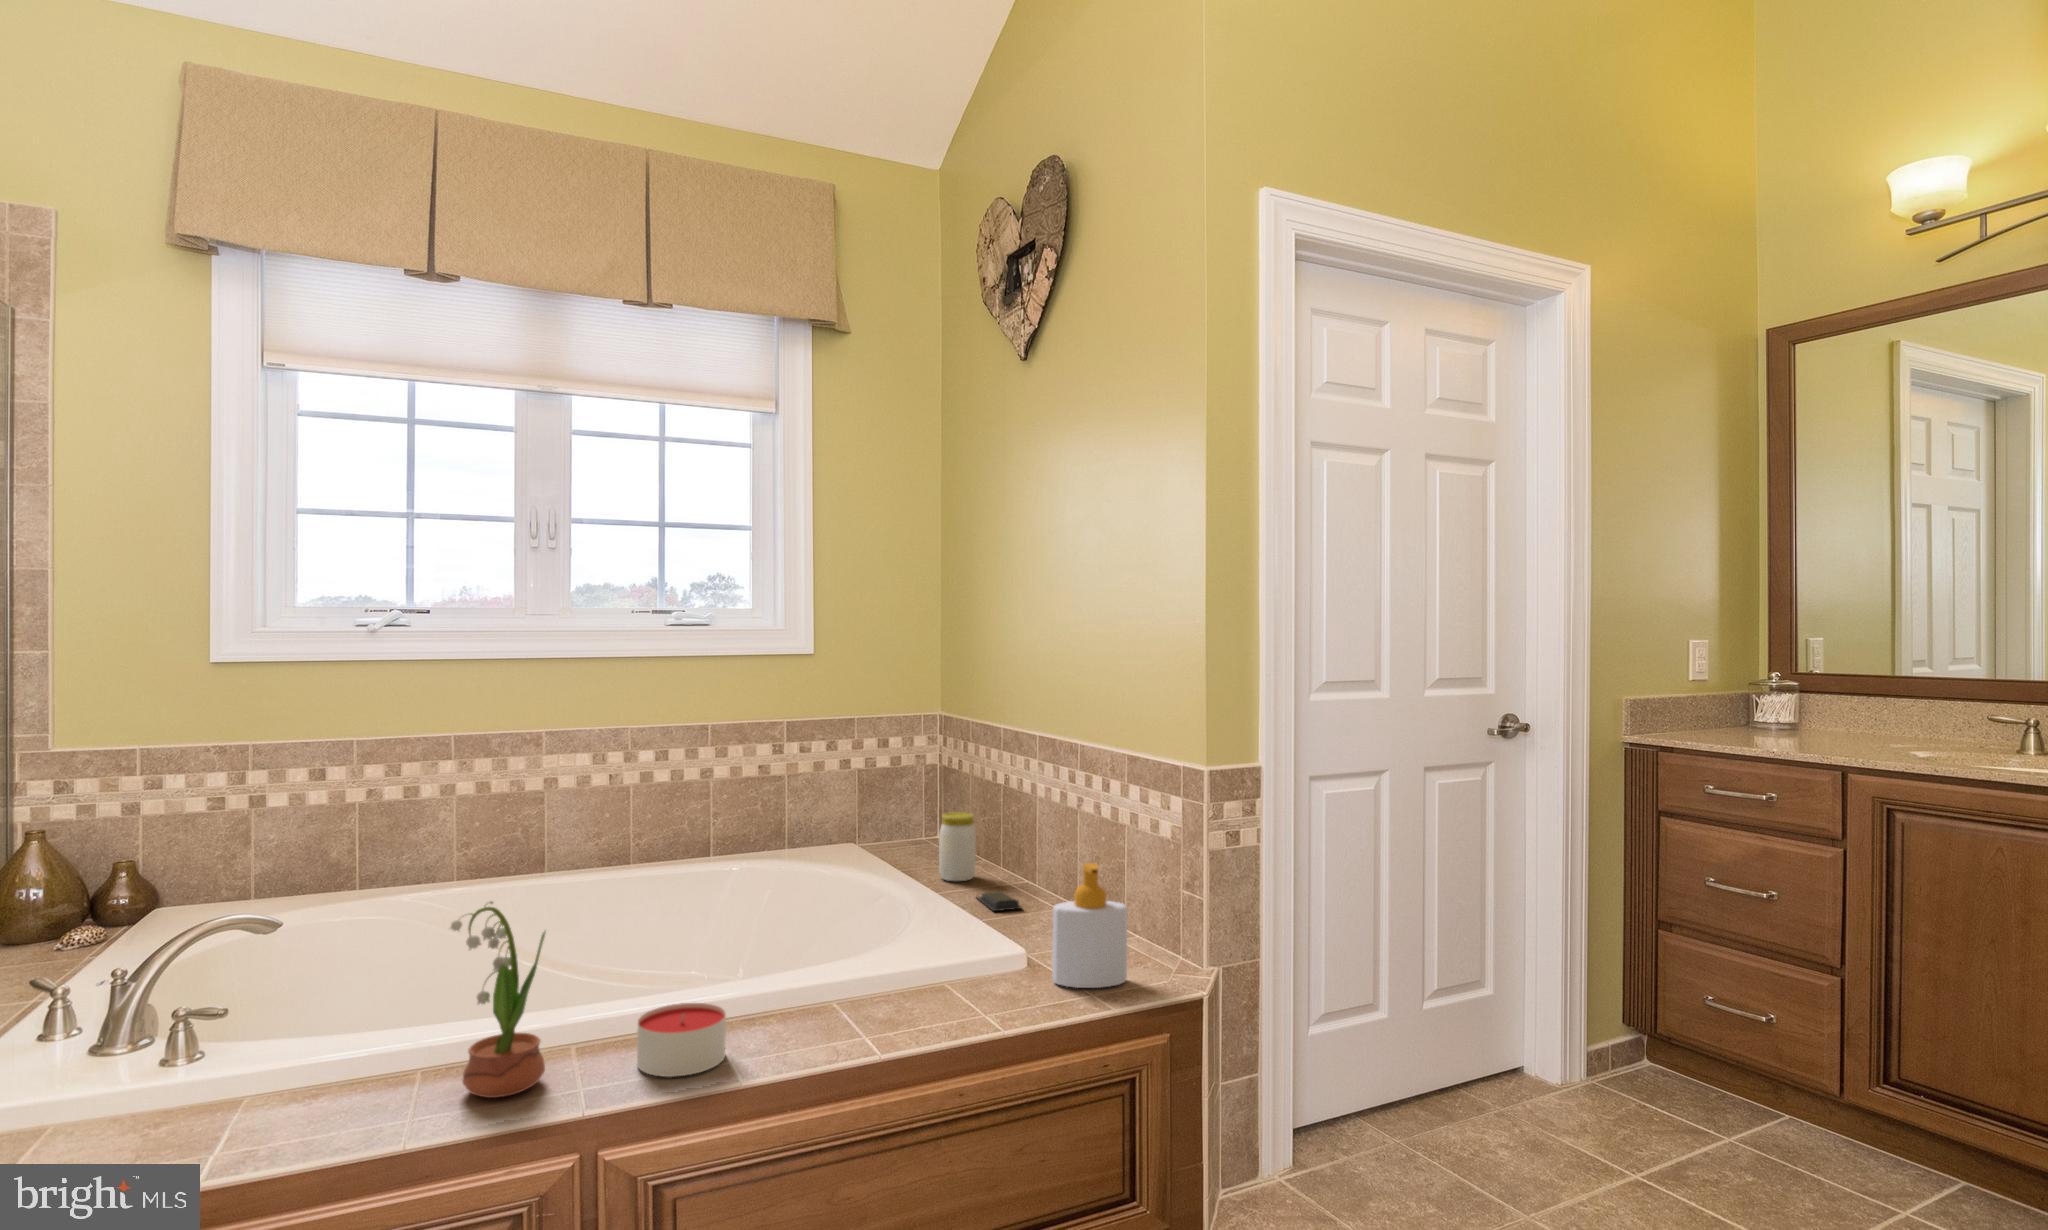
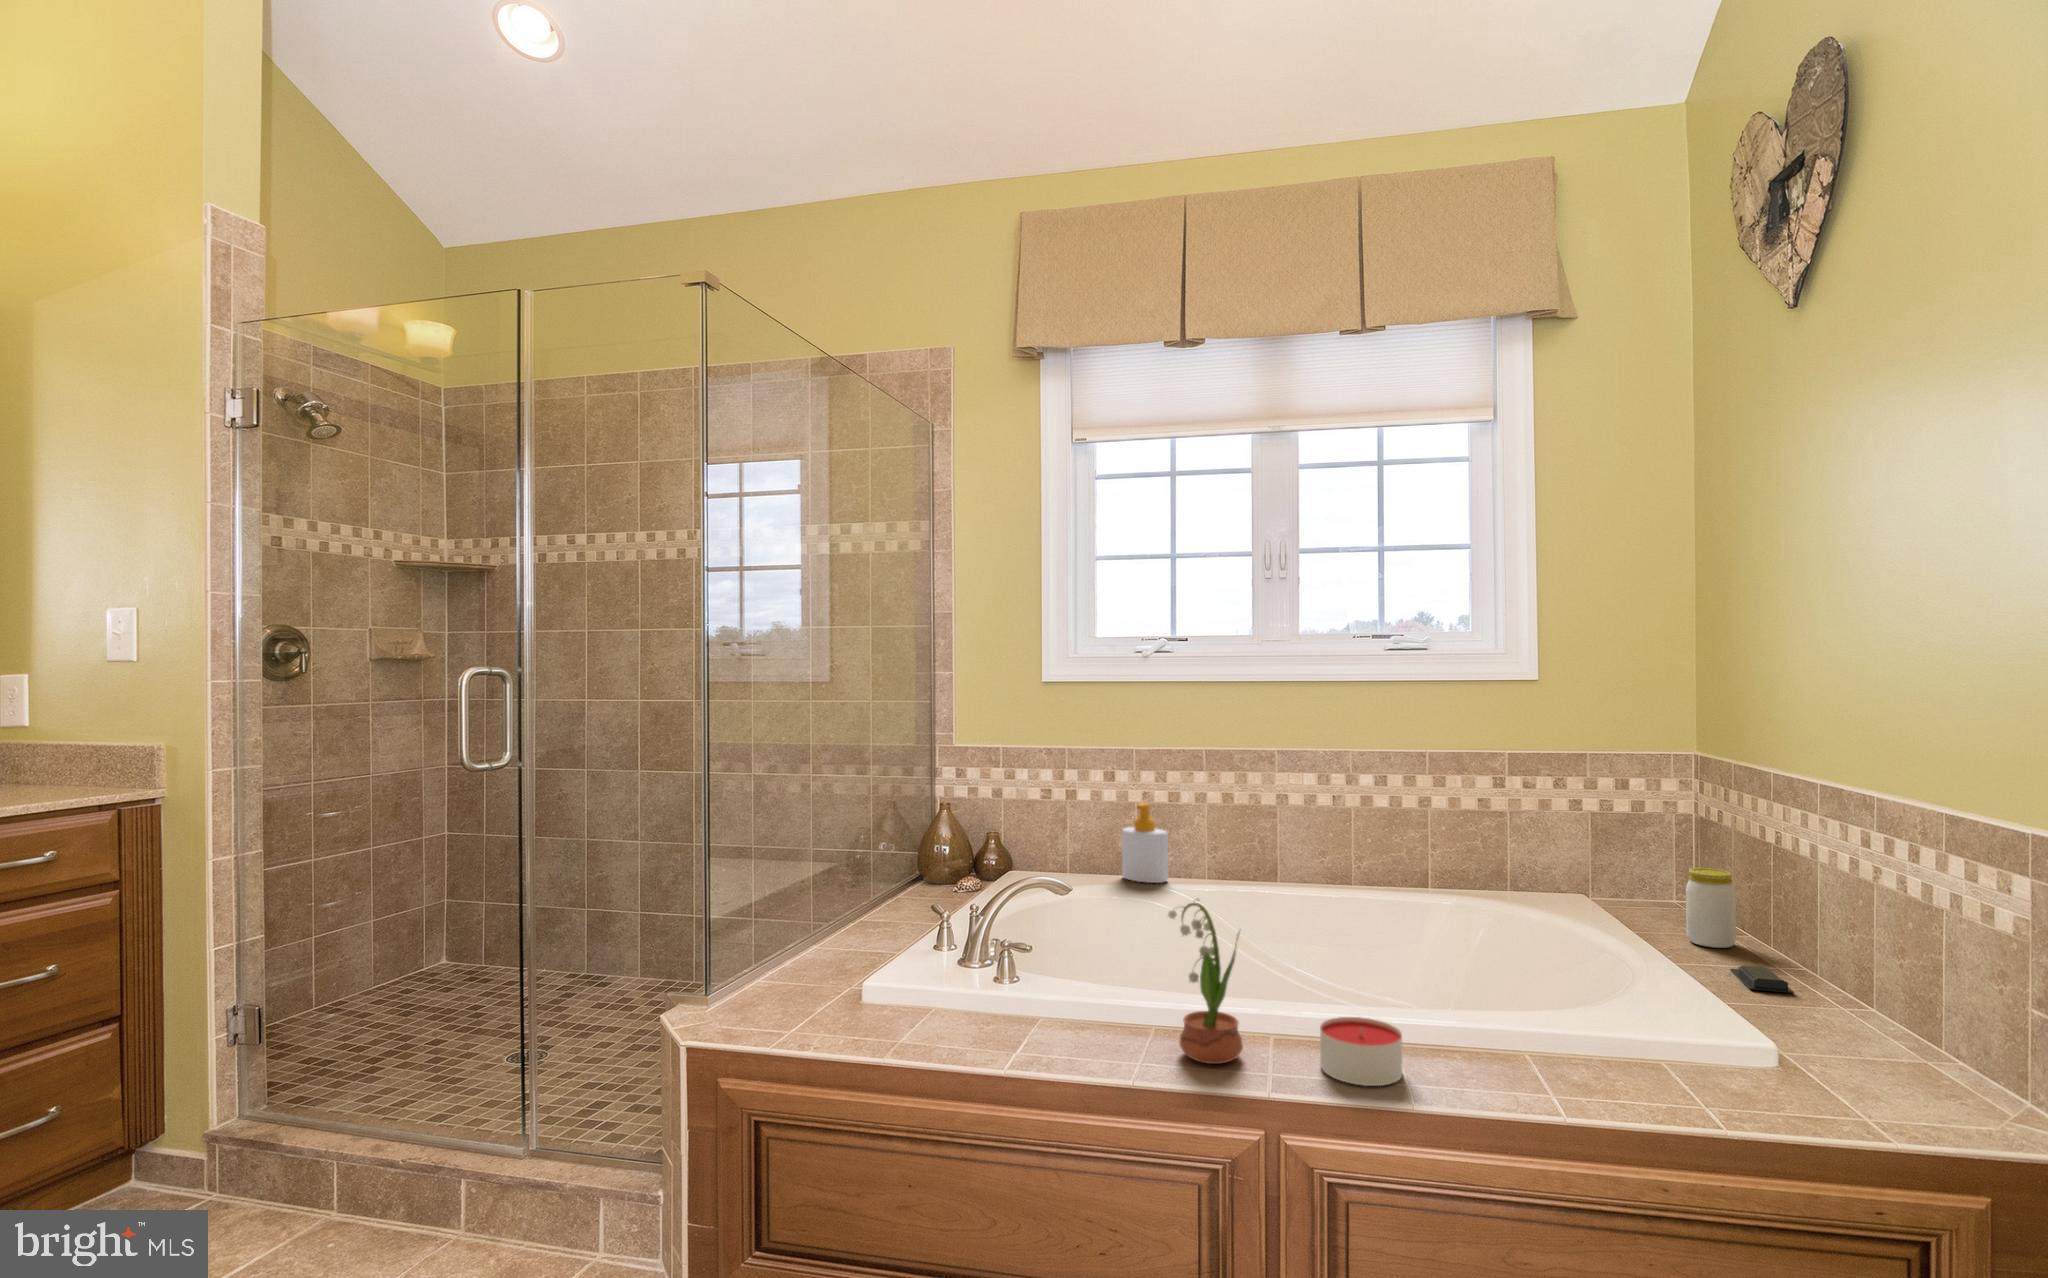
soap bottle: present [1052,863,1127,988] -> present [1122,803,1168,883]

